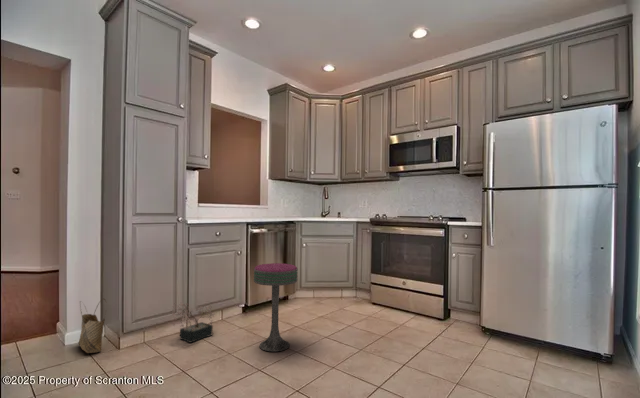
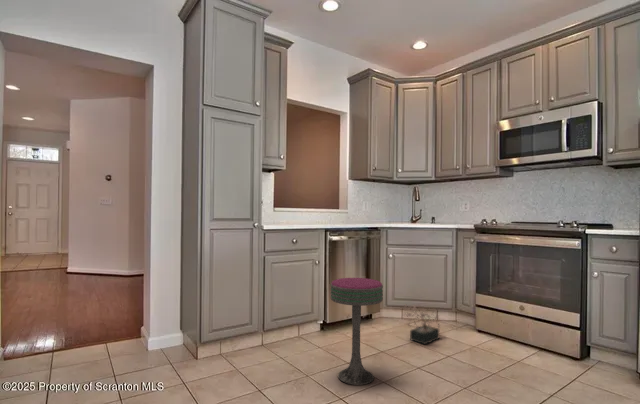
woven basket: present [79,299,105,353] -> none [150,310,175,368]
decorative plant: present [173,303,214,342] -> present [405,304,439,344]

